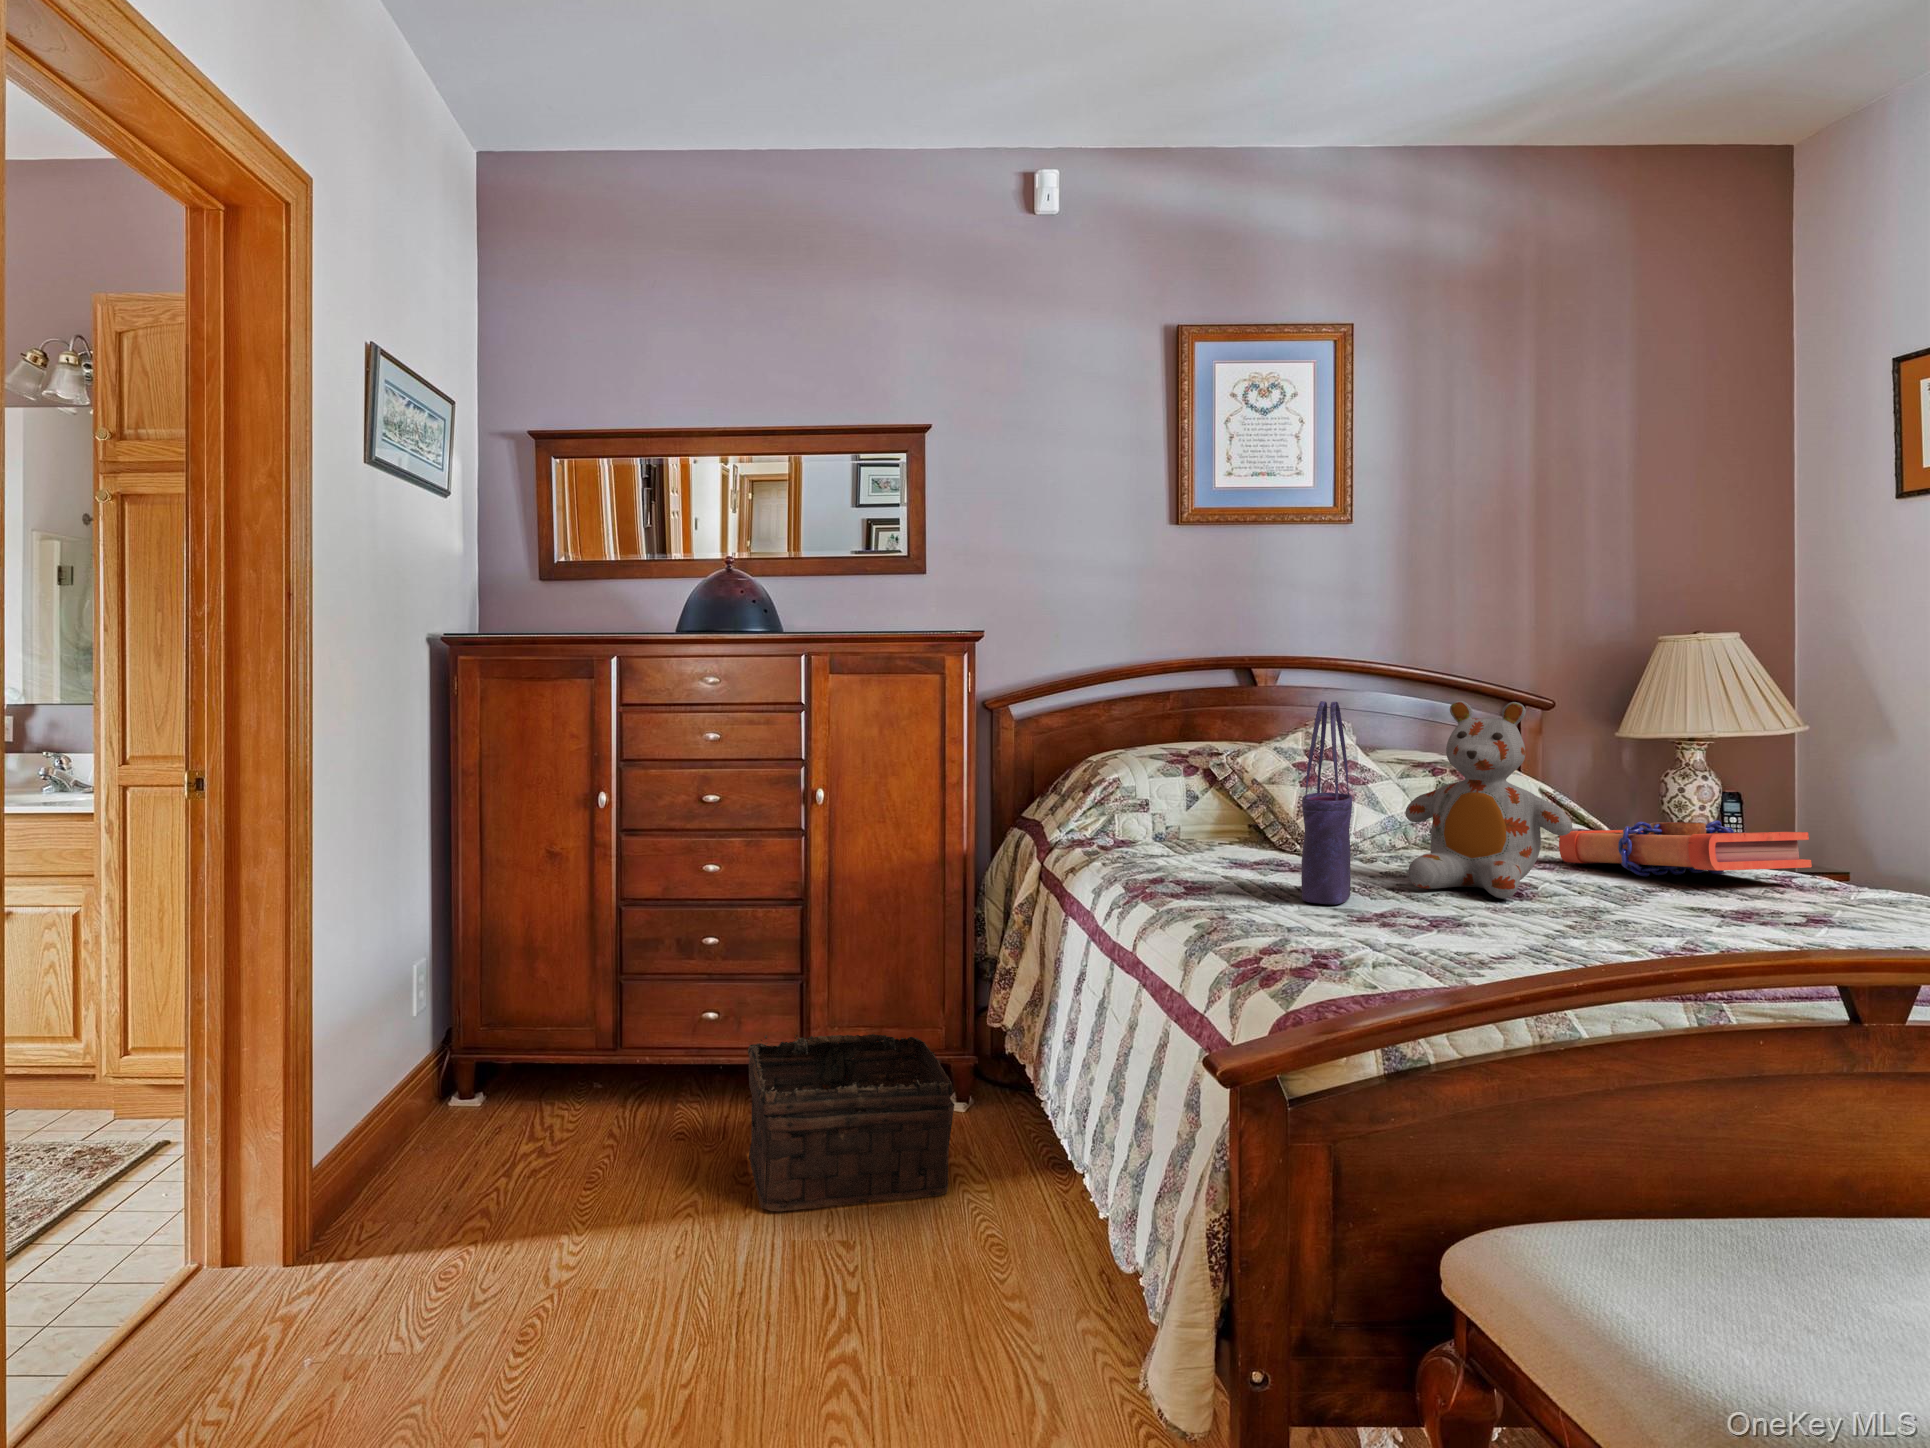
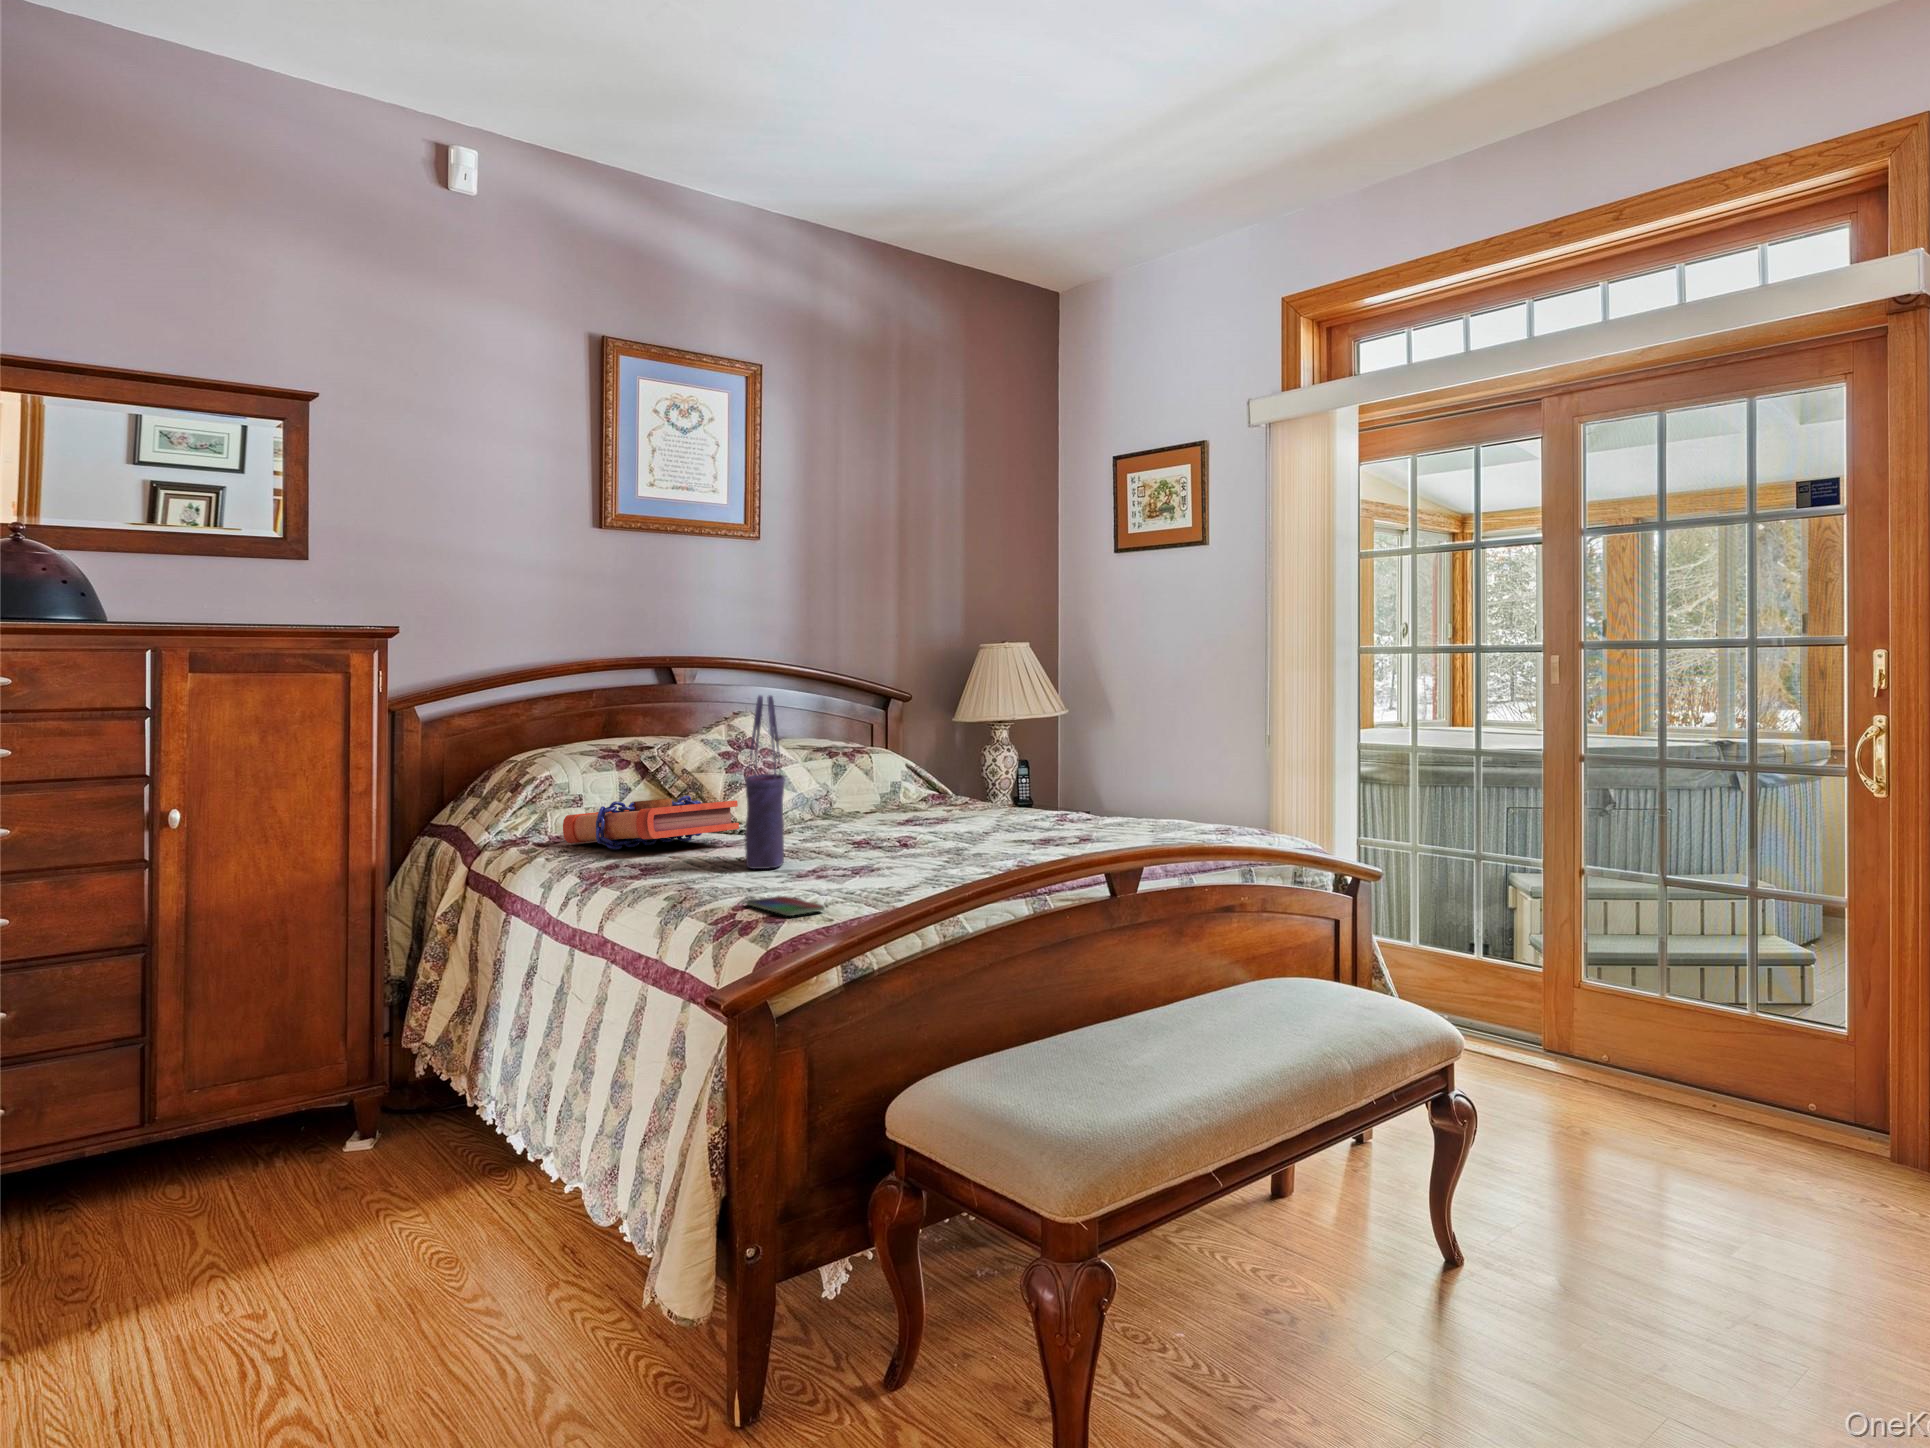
stuffed bear: present [1405,701,1572,899] -> none [819,693,942,850]
book: present [1559,820,1812,876] -> present [563,796,739,849]
smartphone: none [1279,944,1372,973] -> present [747,896,825,916]
basket: present [748,1034,954,1211] -> none [98,1072,390,1298]

